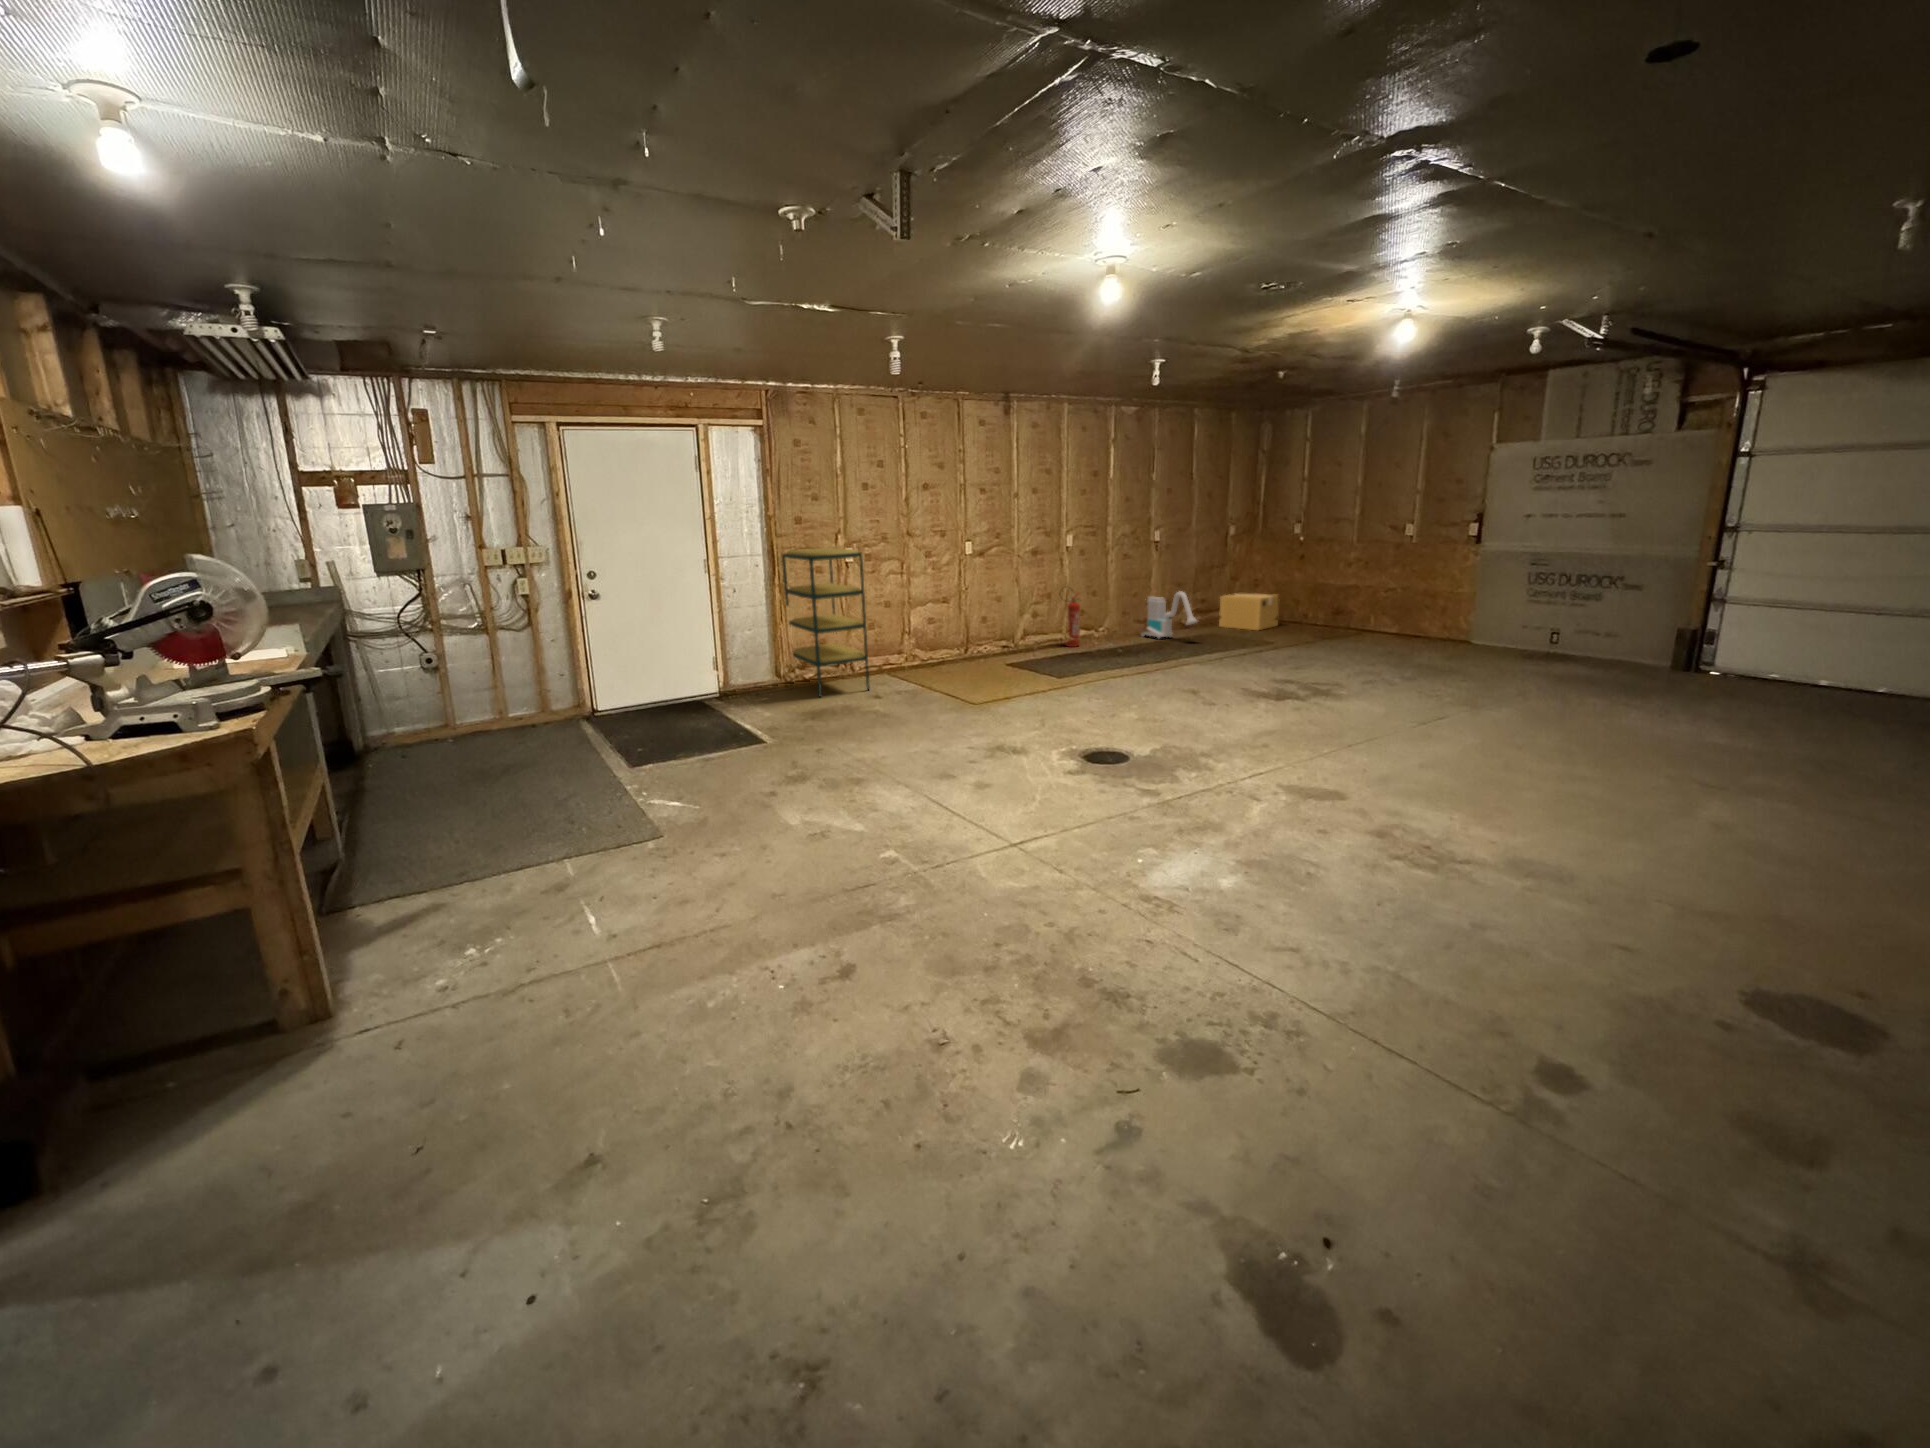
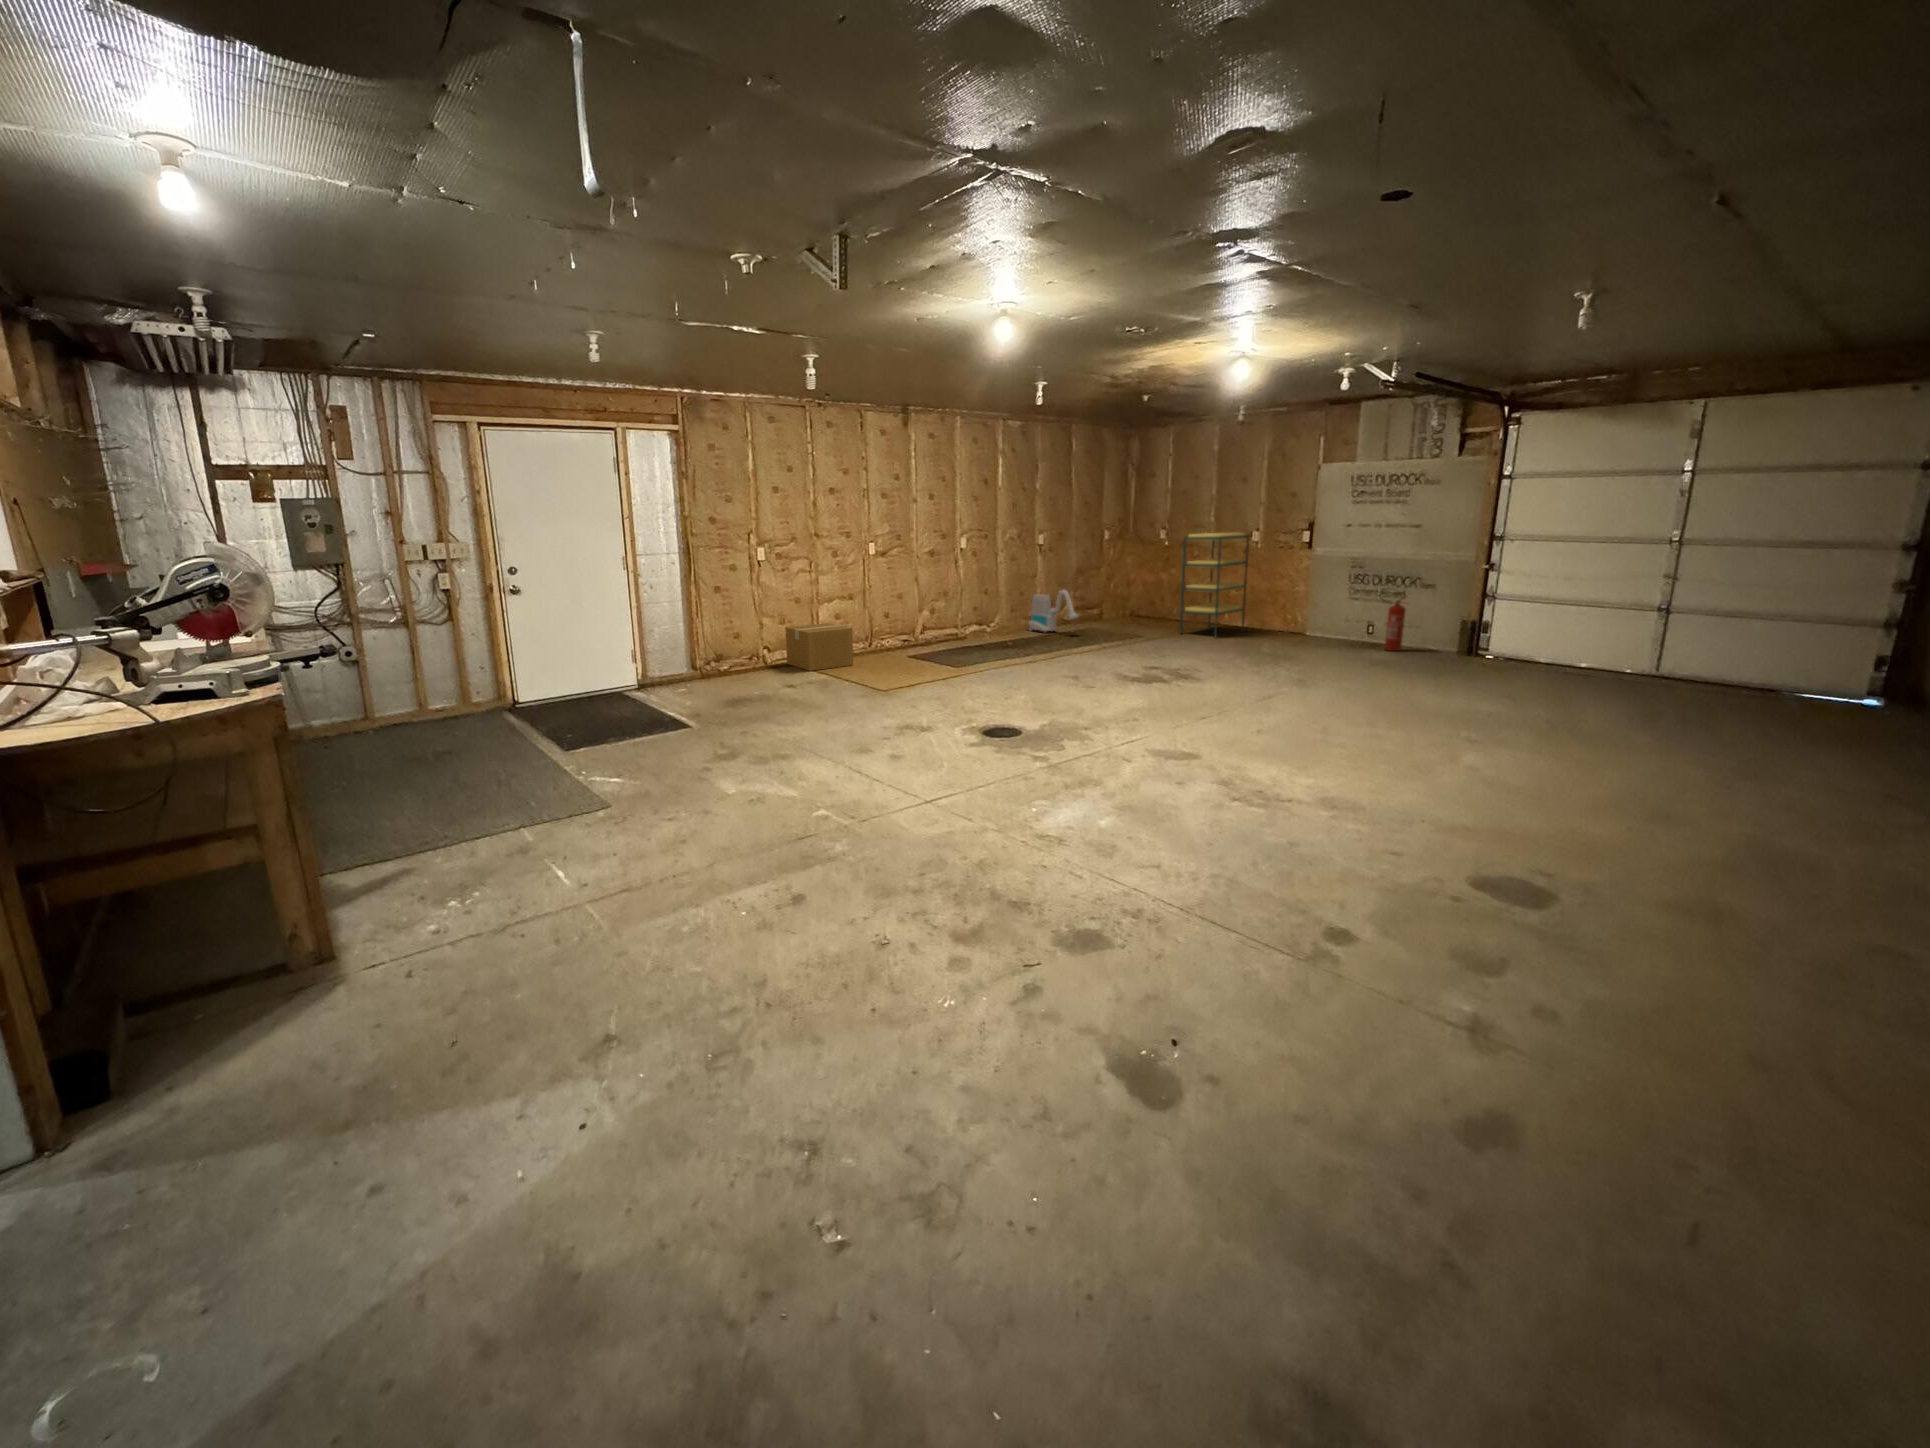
shelving unit: present [782,548,870,697] -> present [1180,533,1249,637]
fire extinguisher: present [1062,589,1080,647] -> present [1381,598,1405,651]
cardboard box: present [1219,593,1280,630] -> present [786,623,853,671]

